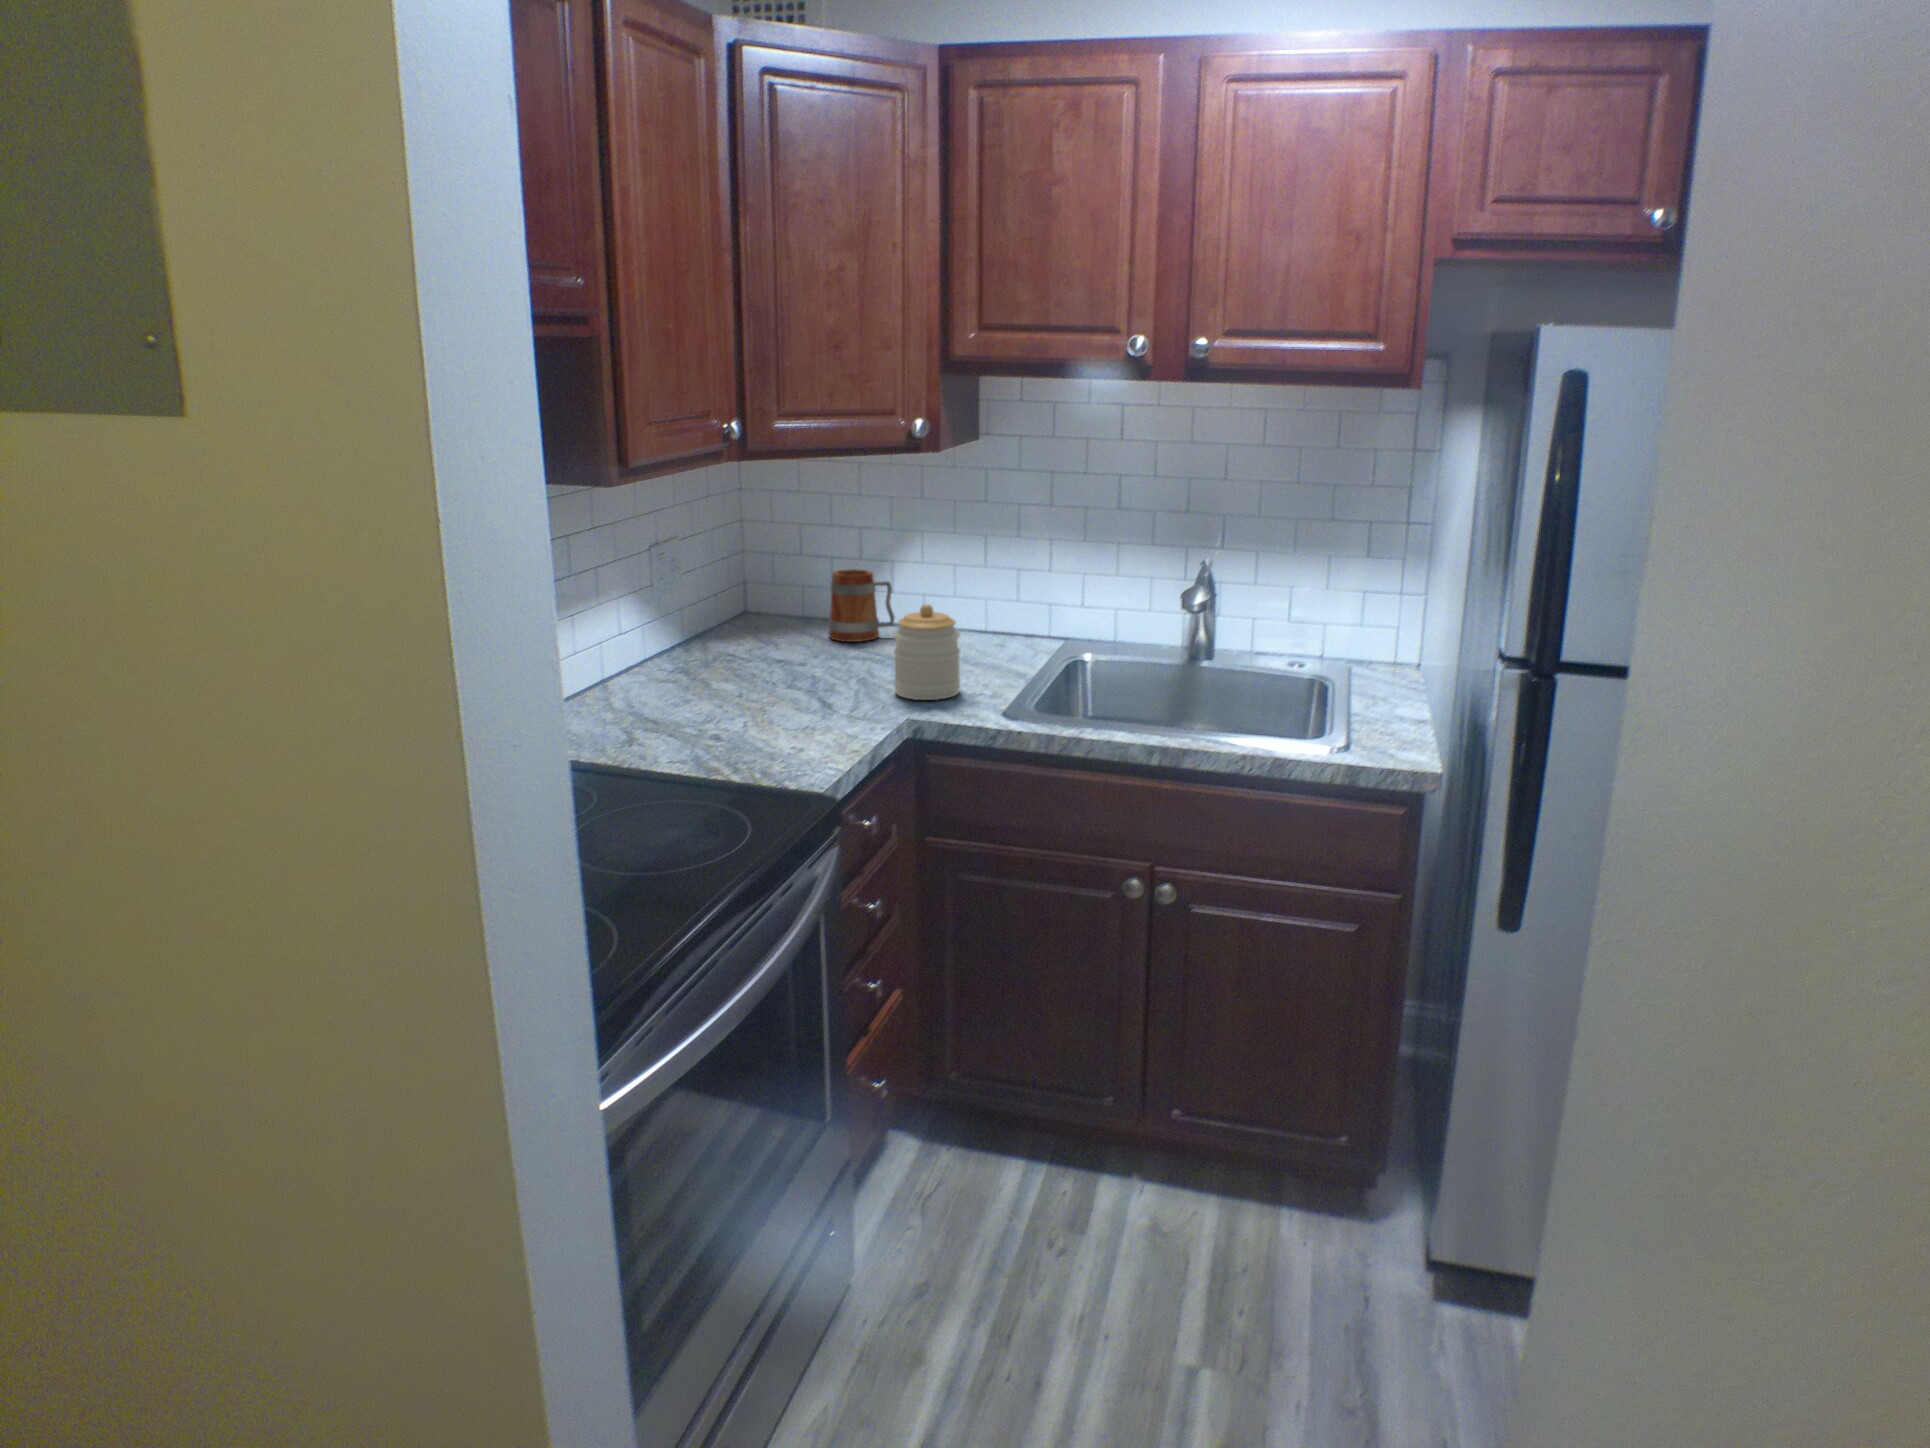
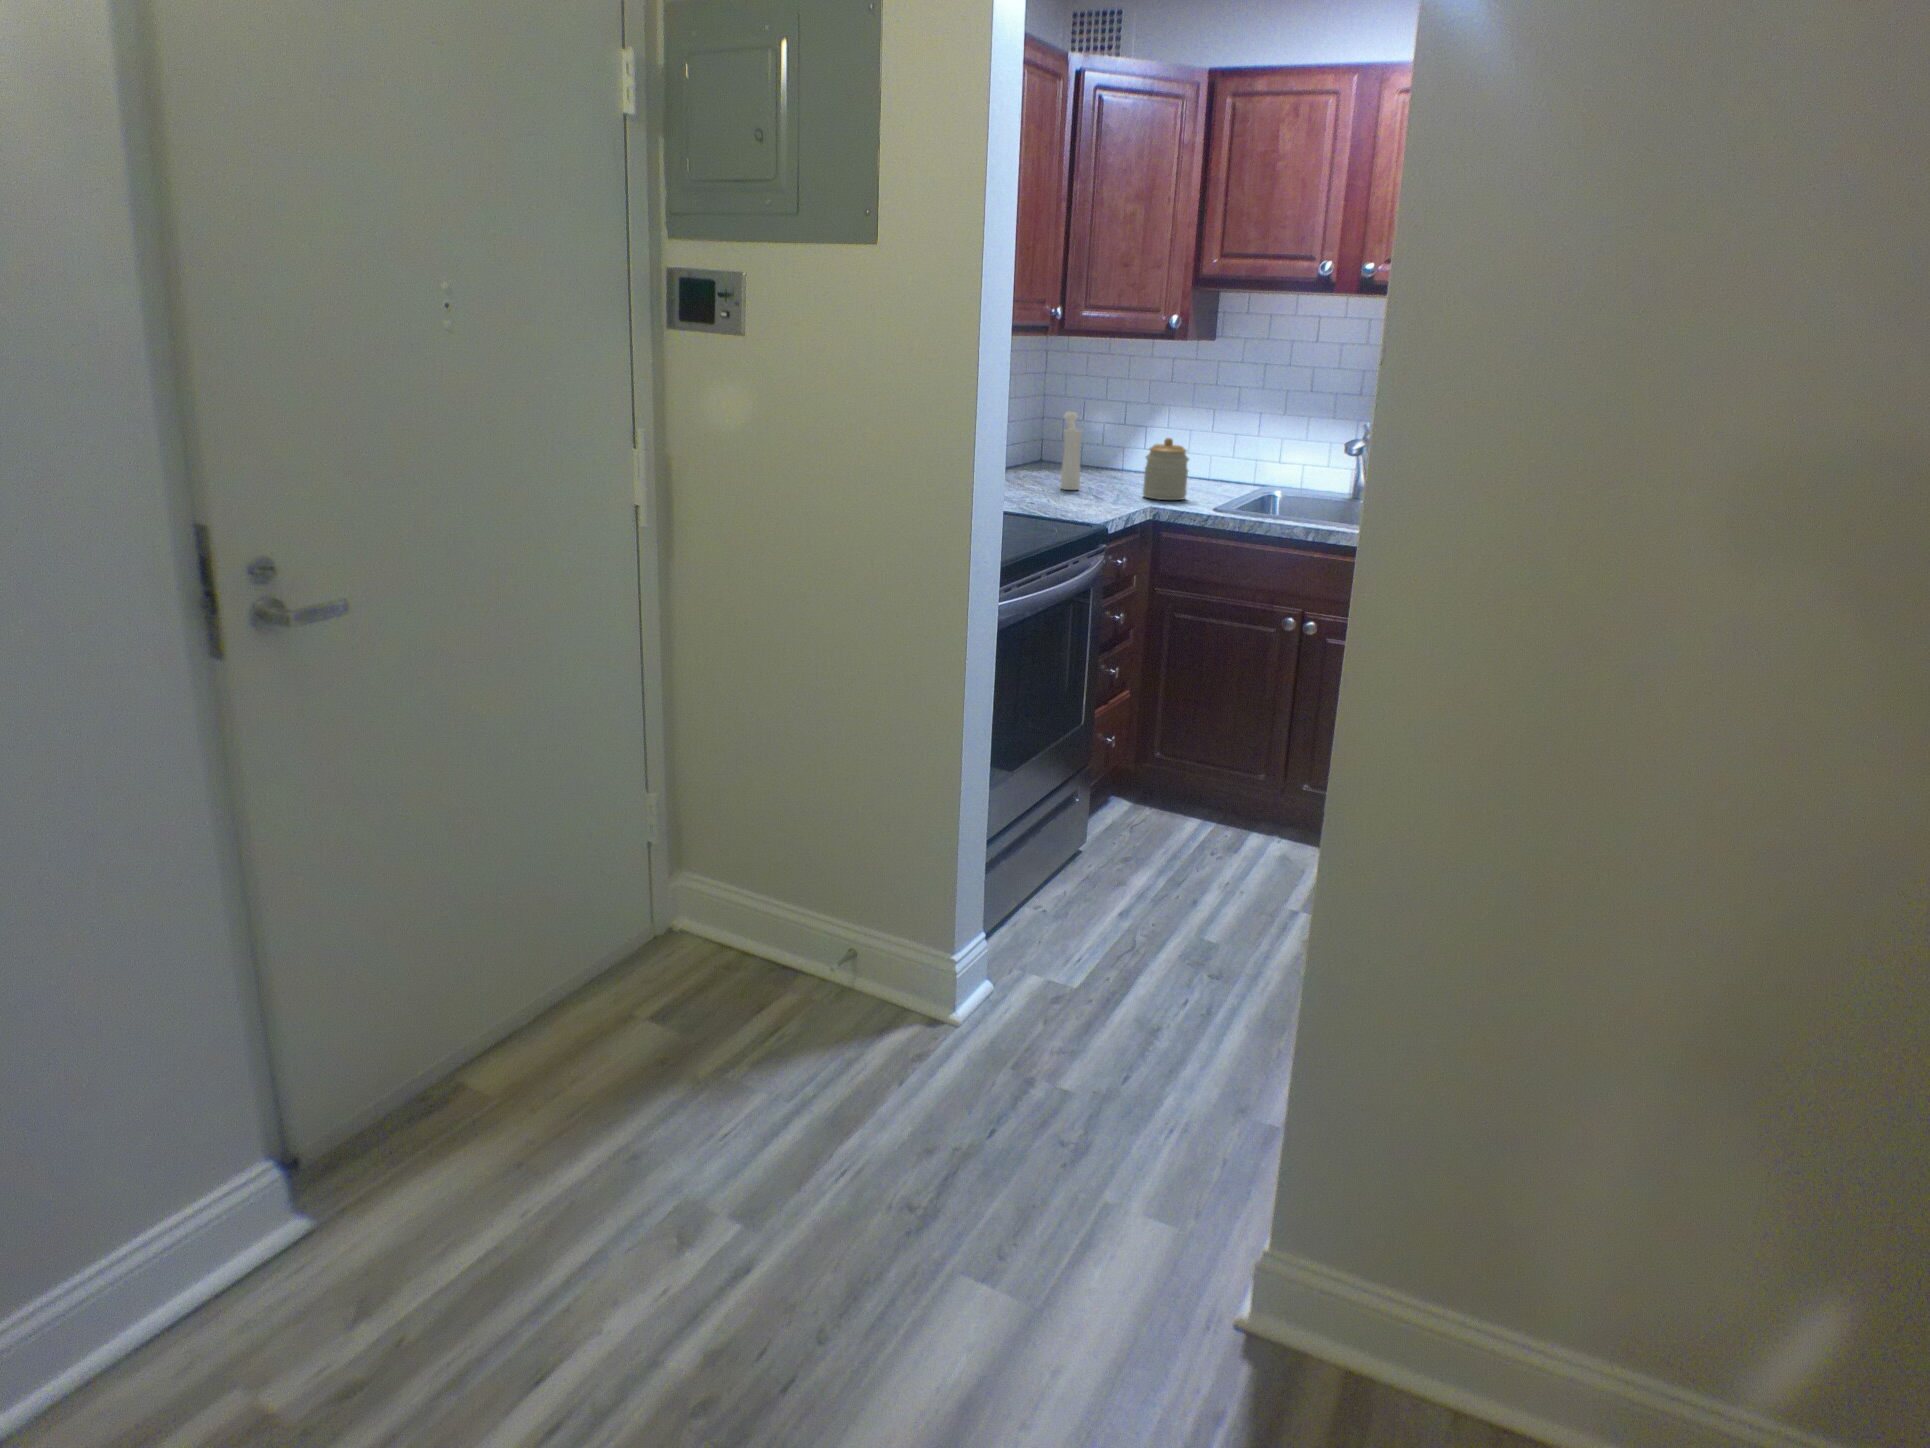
pepper mill: none [764,565,798,688] -> present [1060,412,1083,490]
mug: present [829,569,895,642] -> none [1098,428,1144,476]

